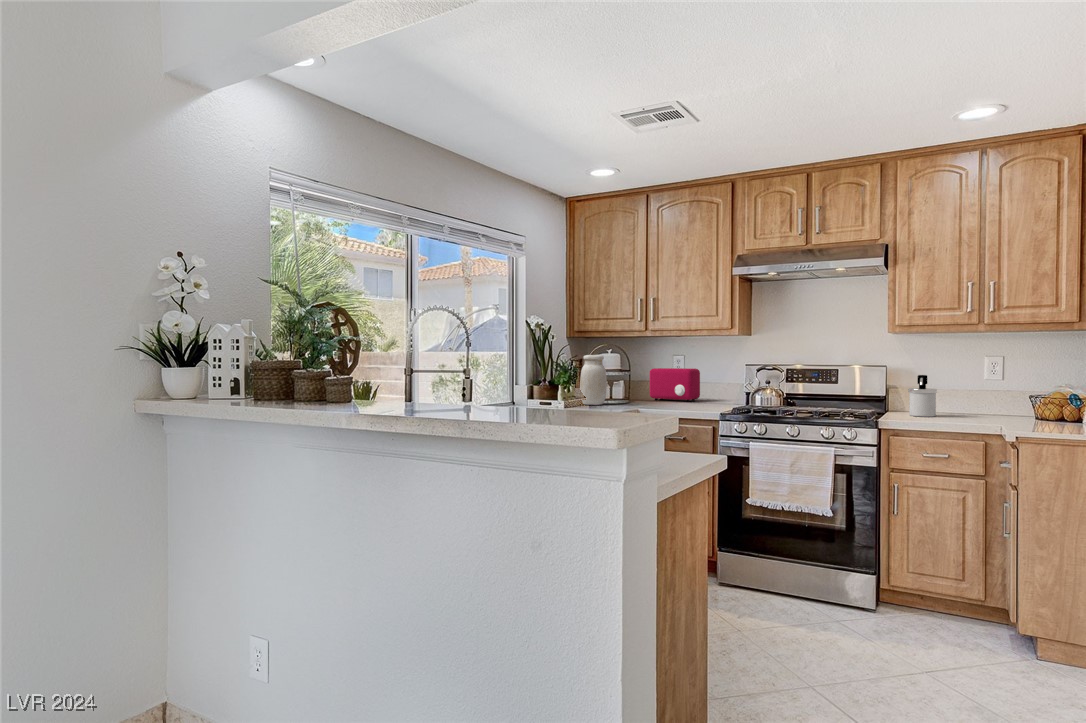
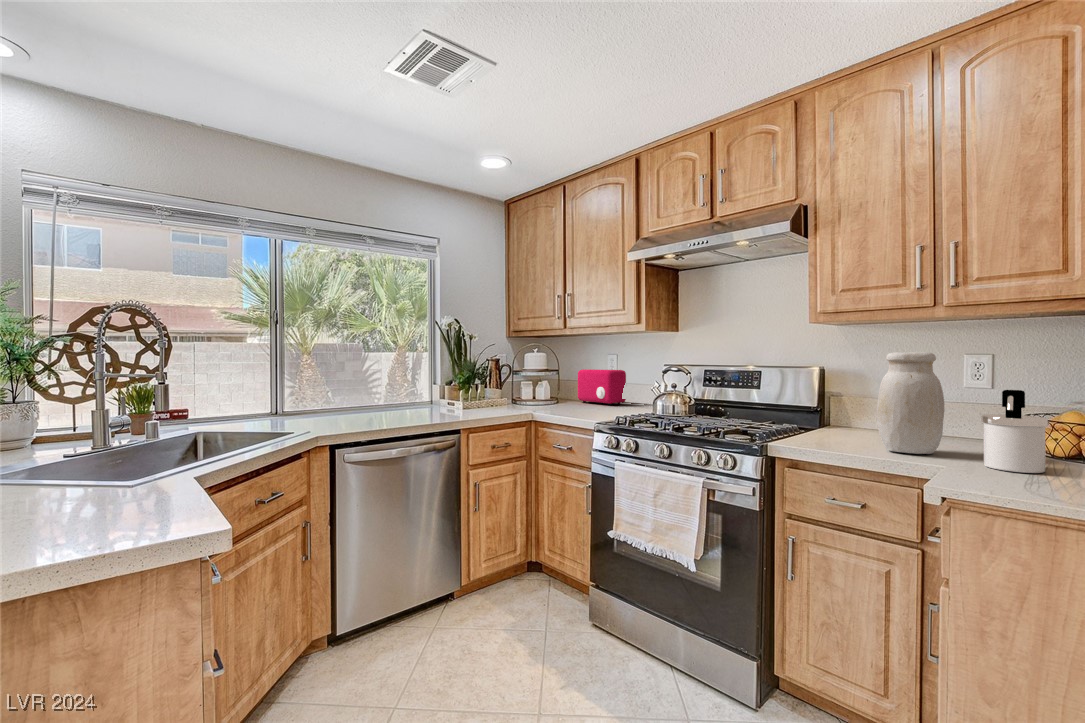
jar: present [580,355,607,405] -> present [877,352,944,454]
soap dispenser: present [908,375,937,417] -> present [981,390,1048,473]

